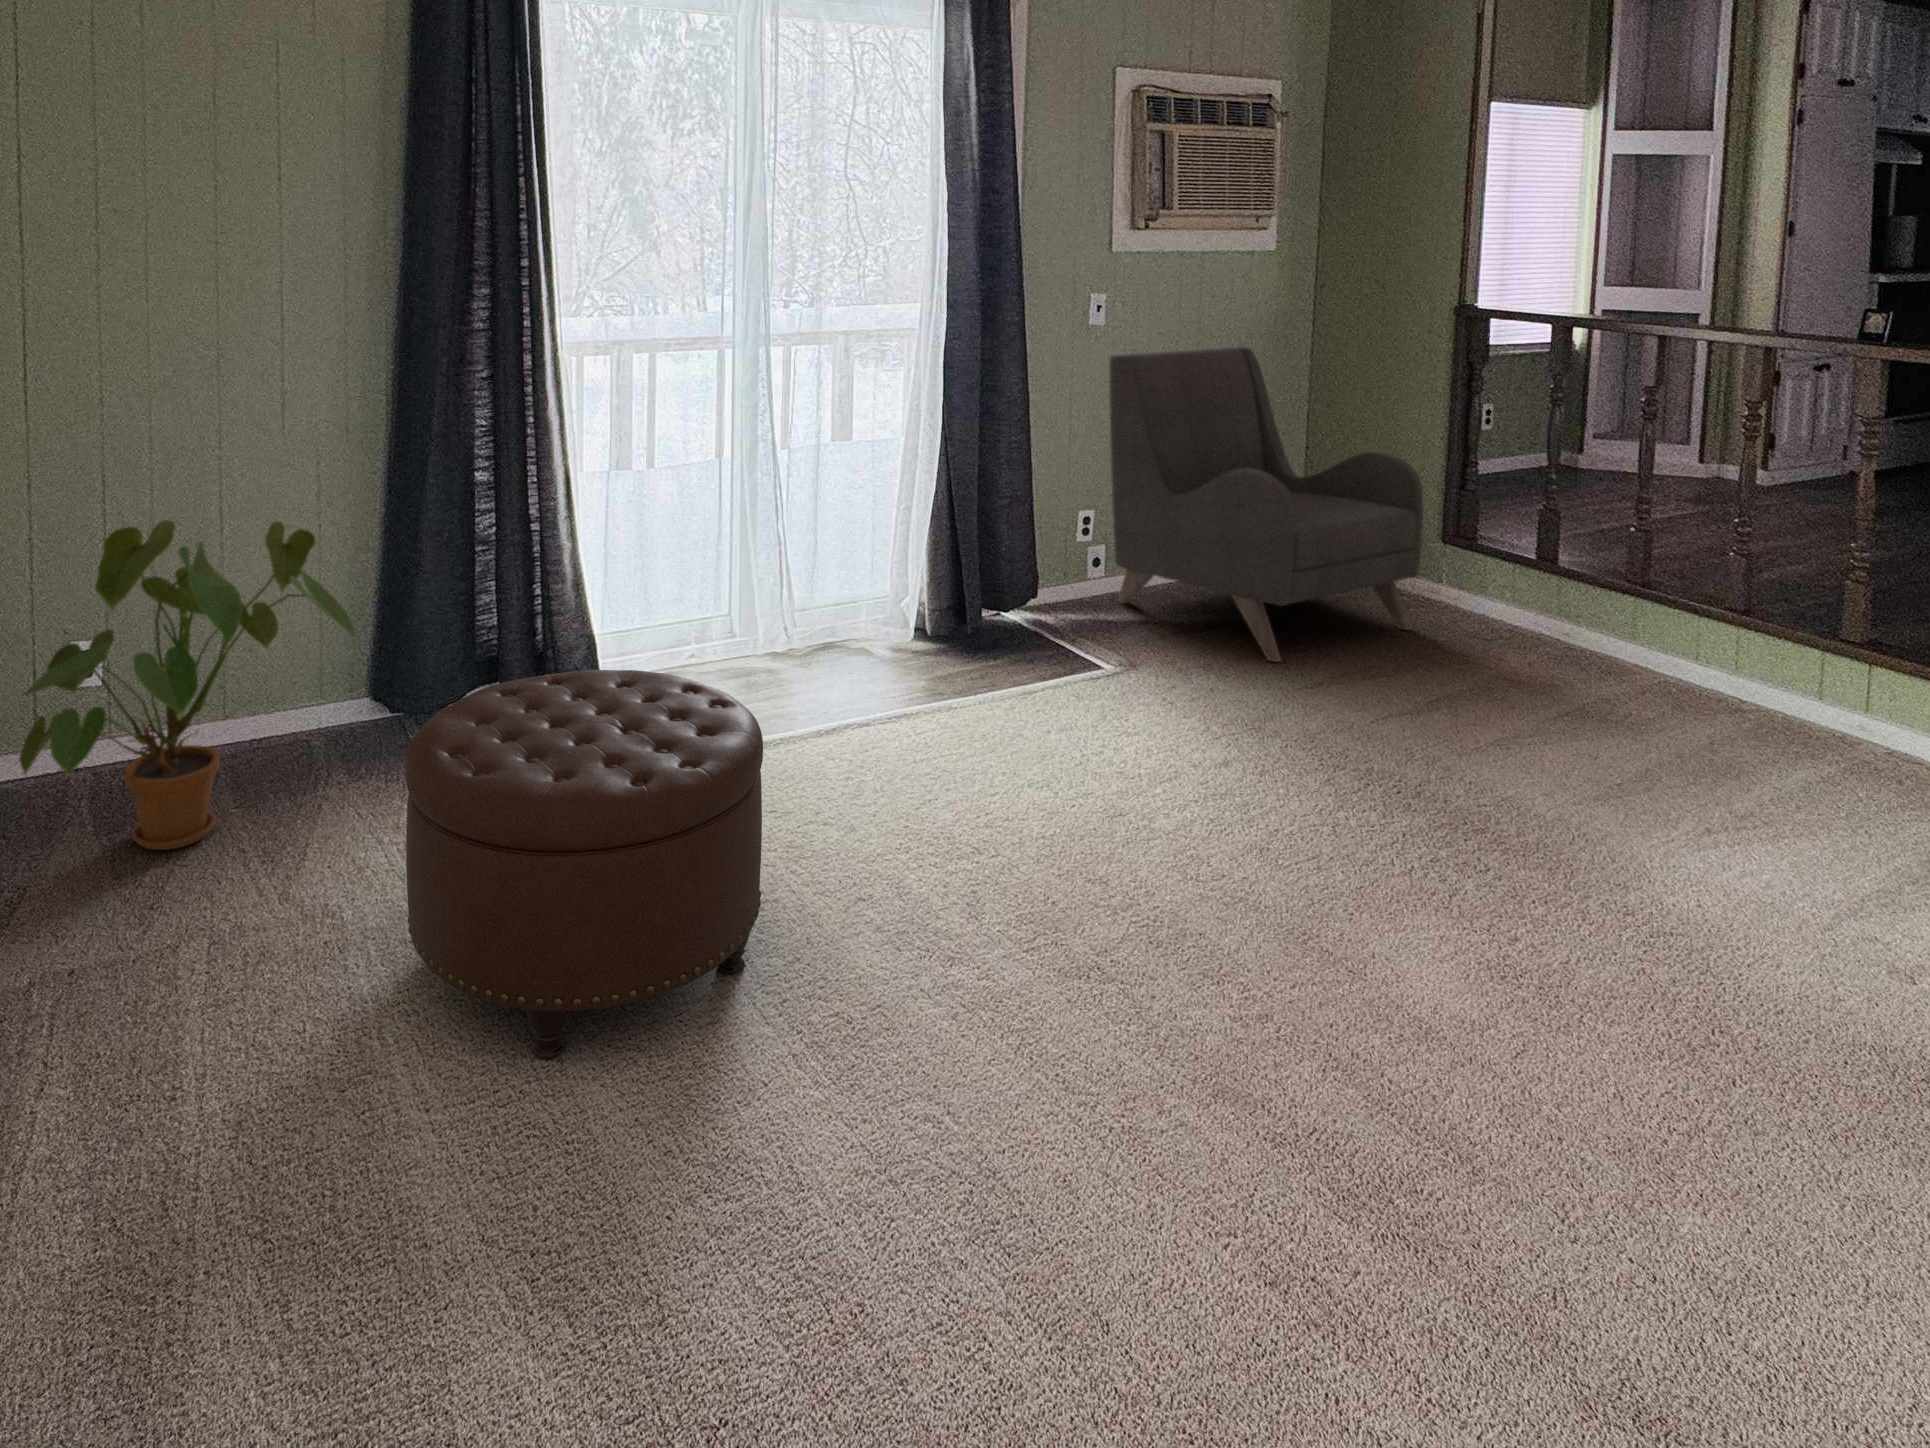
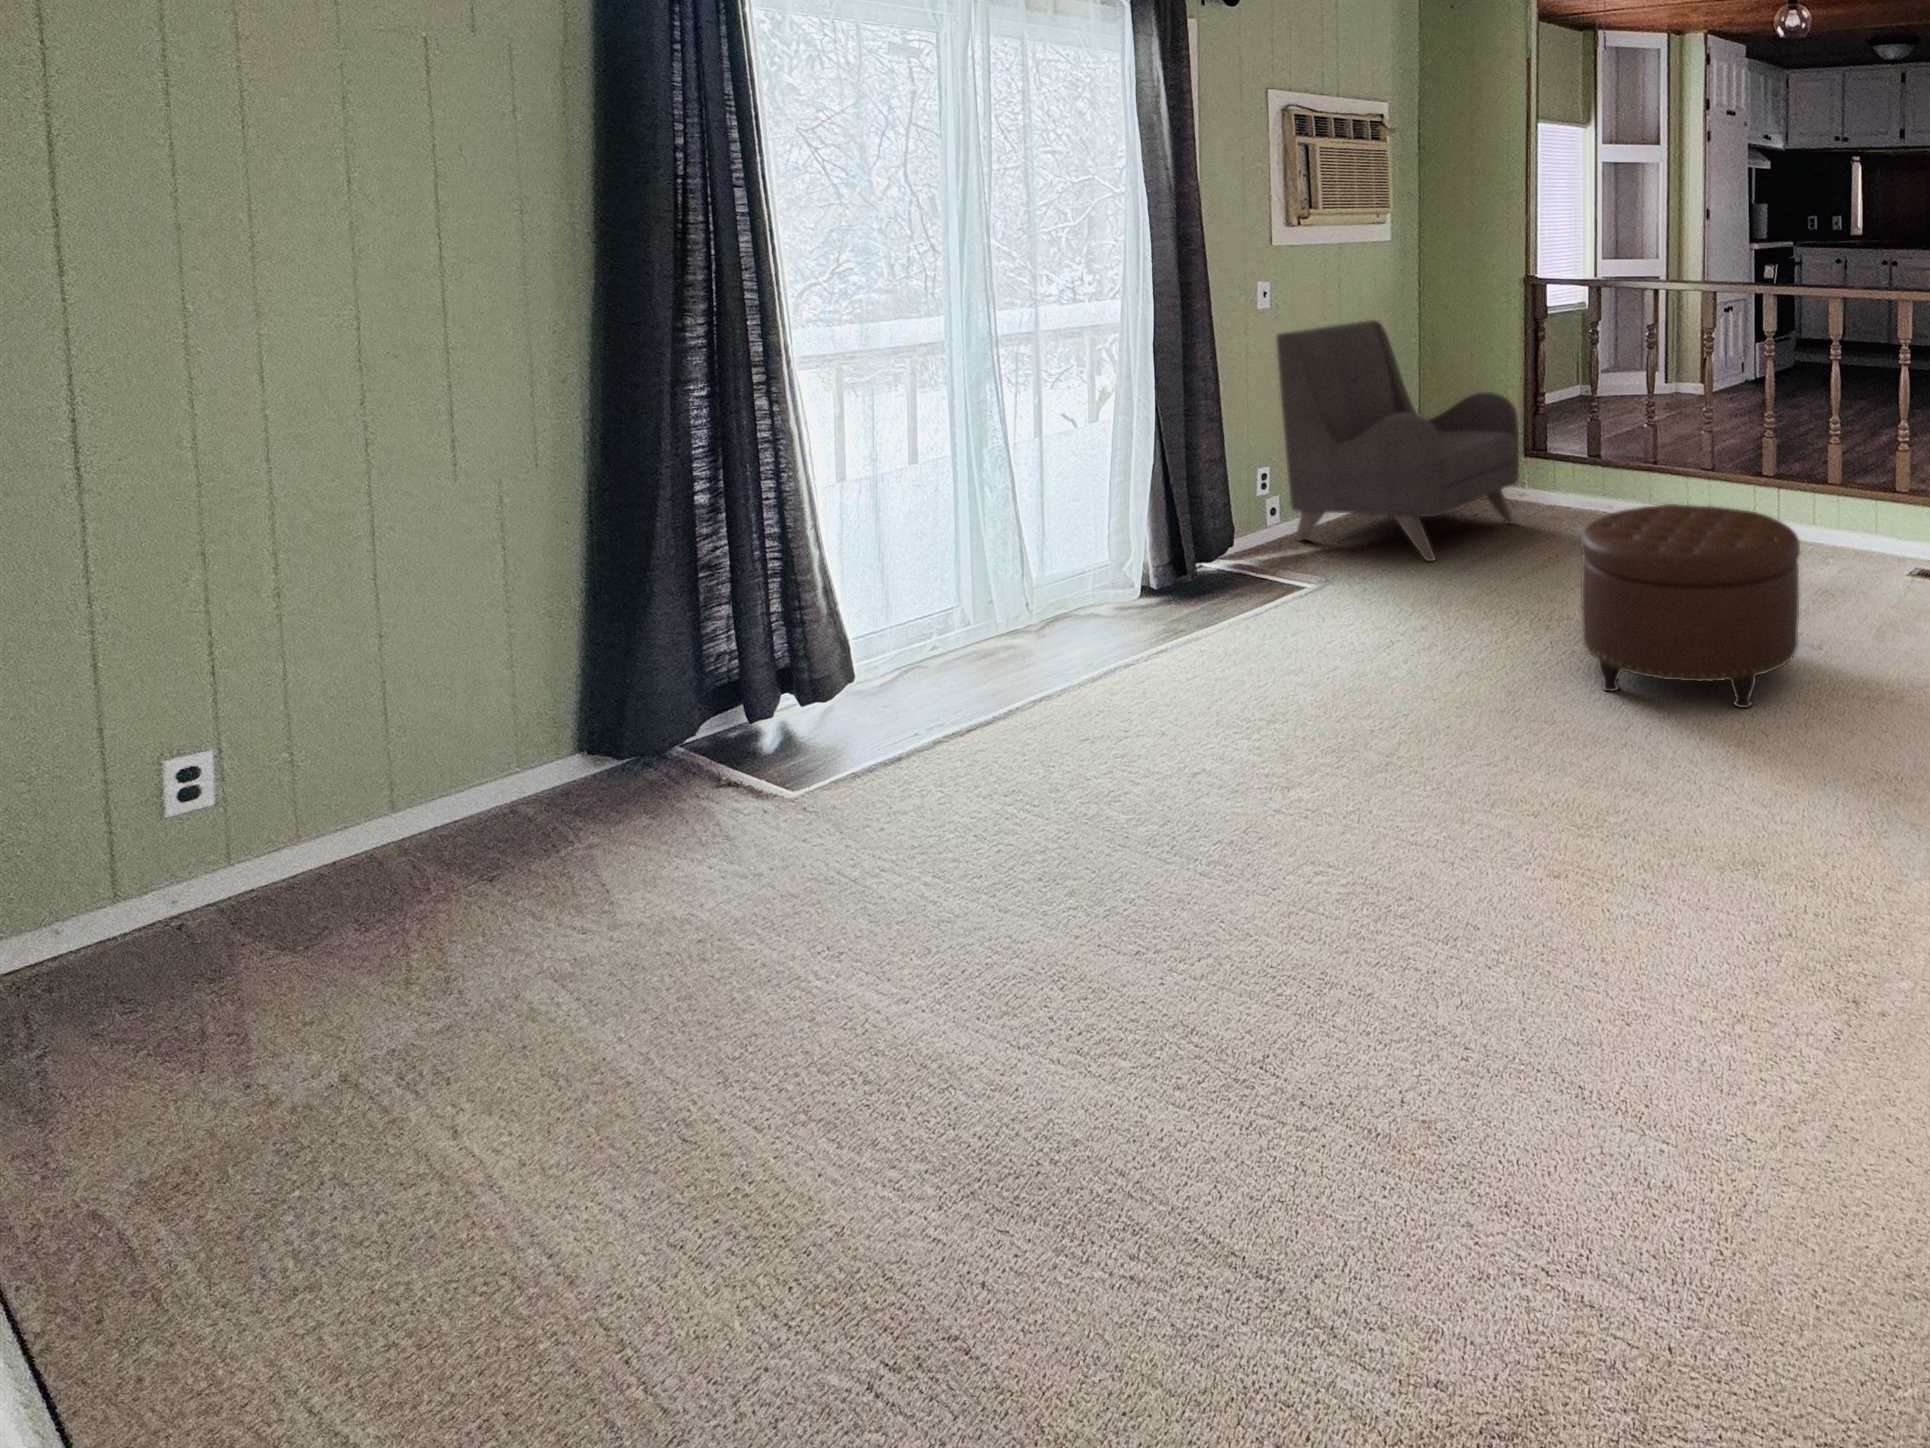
house plant: present [19,520,358,850] -> none [155,573,625,951]
ottoman: present [405,670,763,1058] -> present [1581,504,1800,708]

